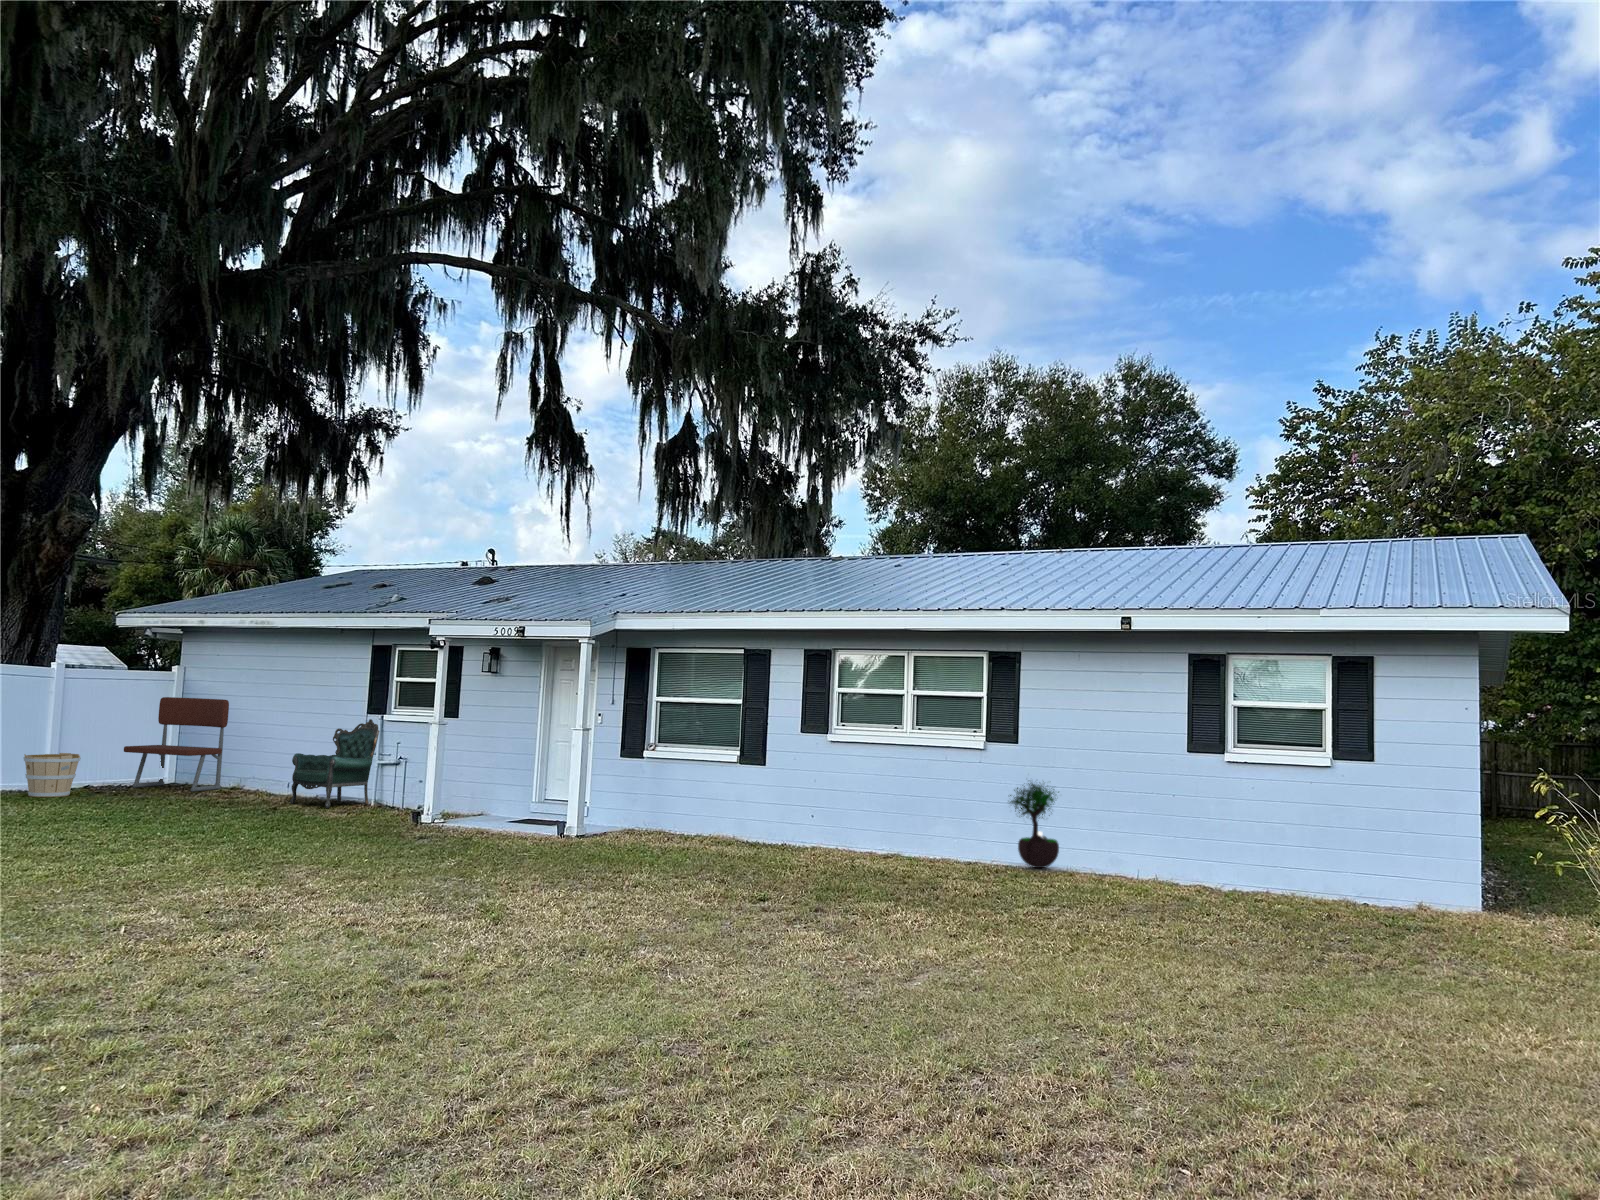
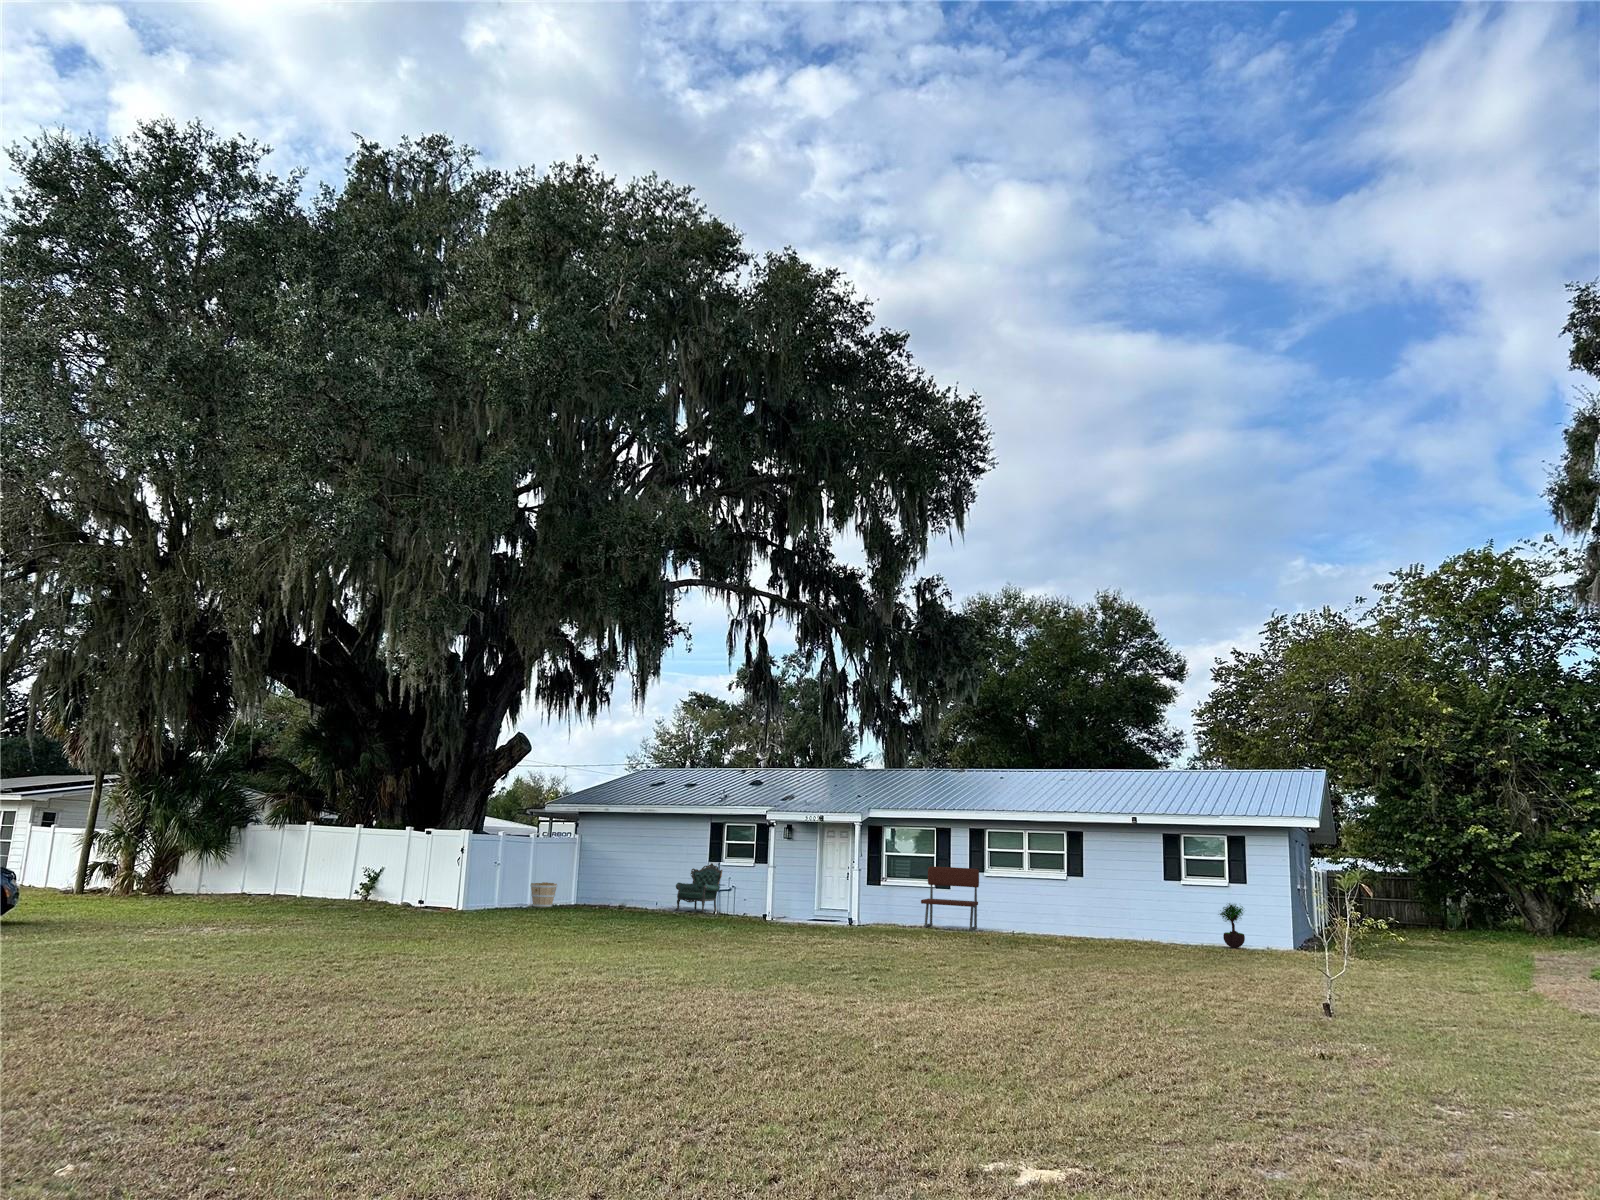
bench: present [124,697,229,792] -> present [921,867,979,930]
potted tree: present [1010,783,1059,868] -> present [1220,903,1245,948]

